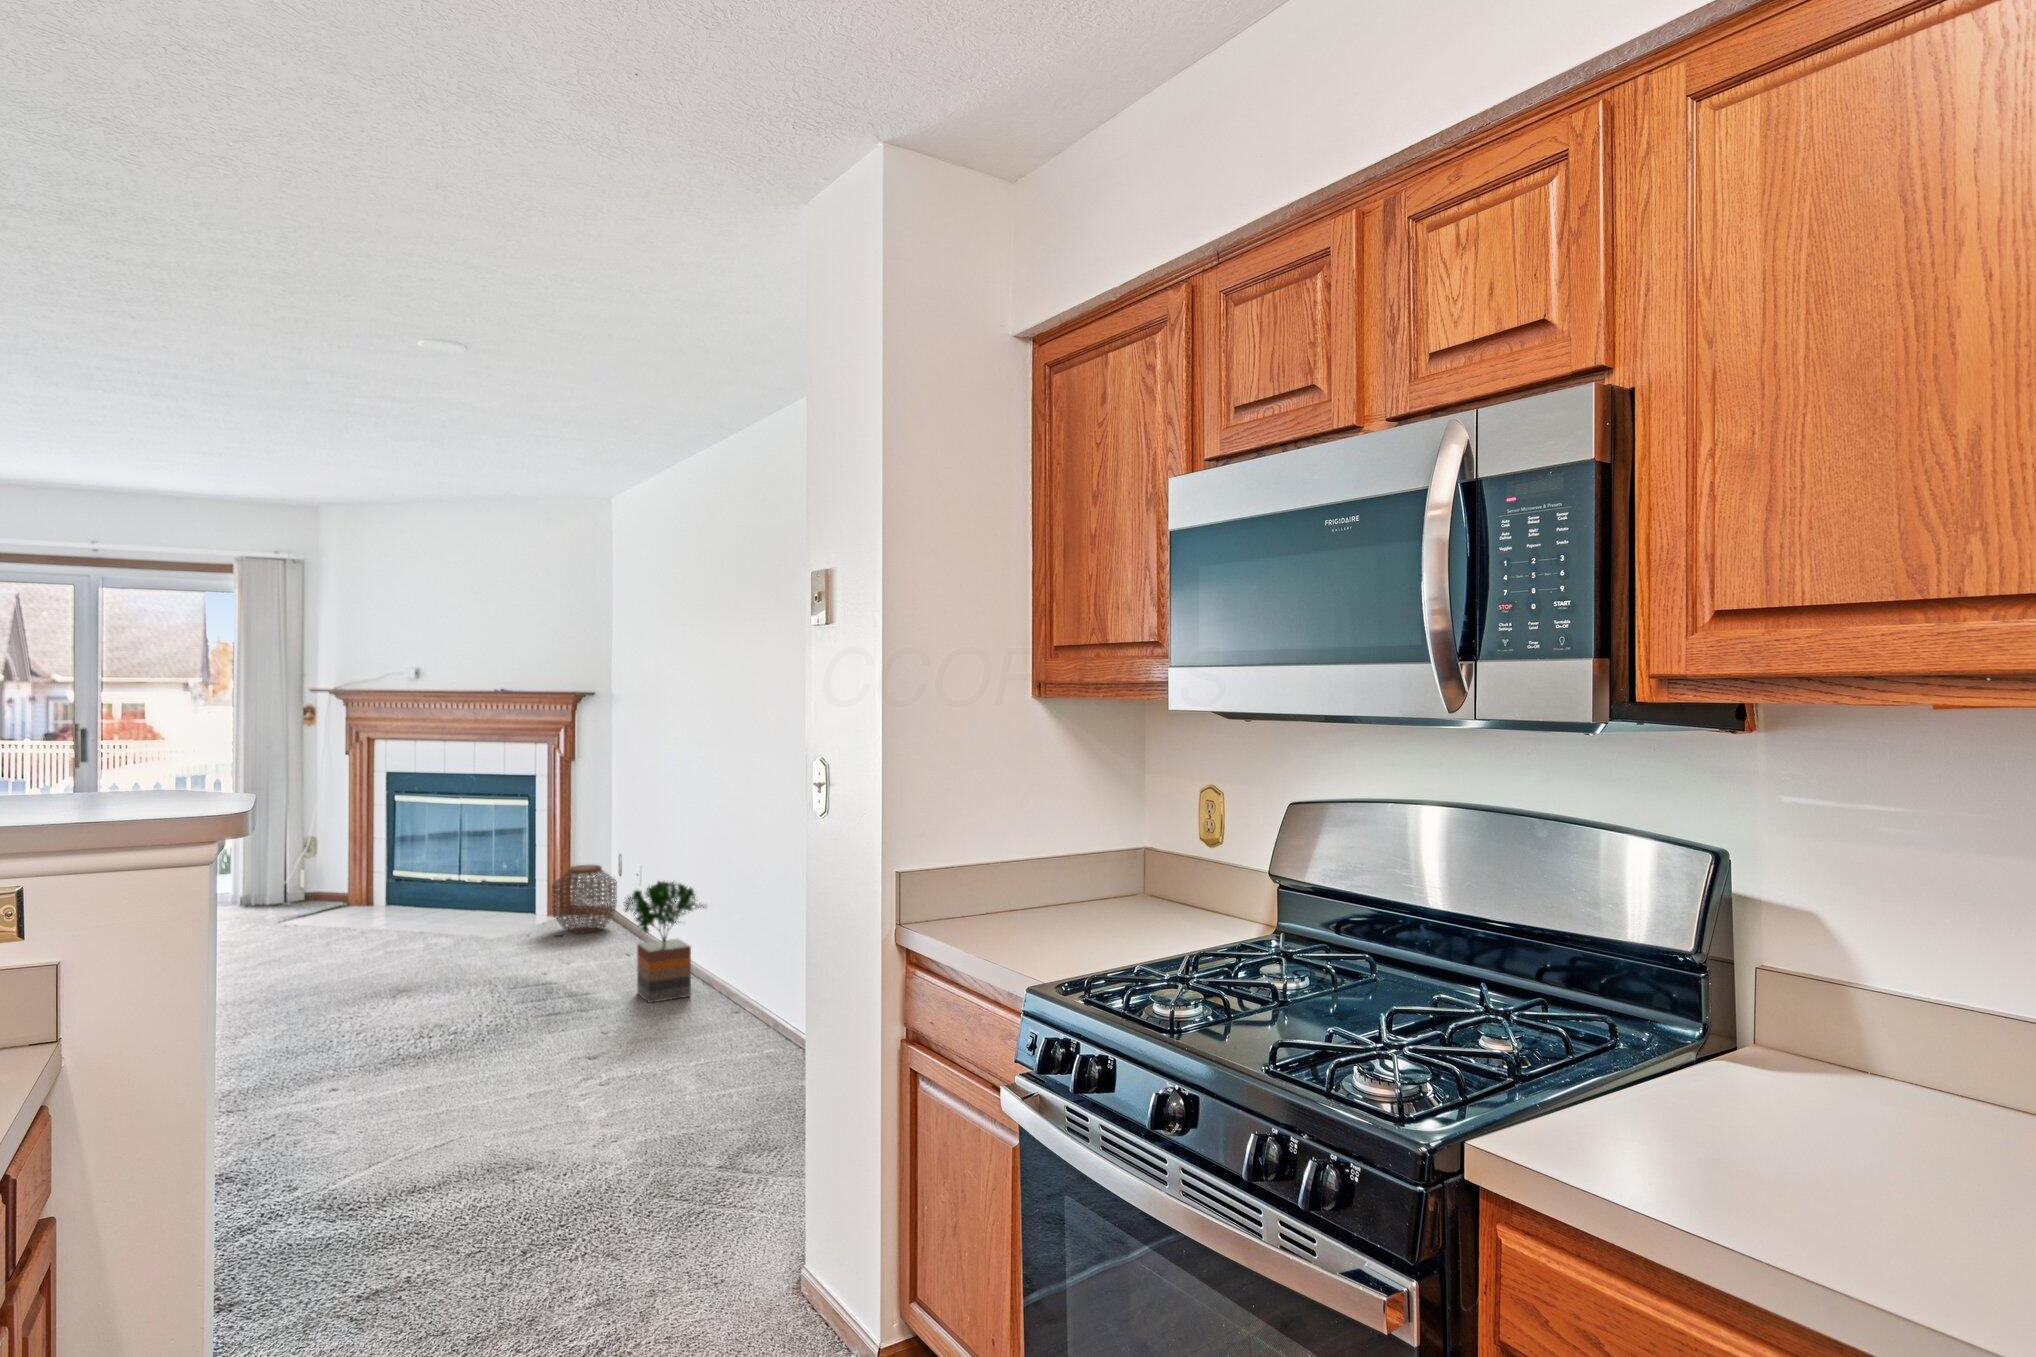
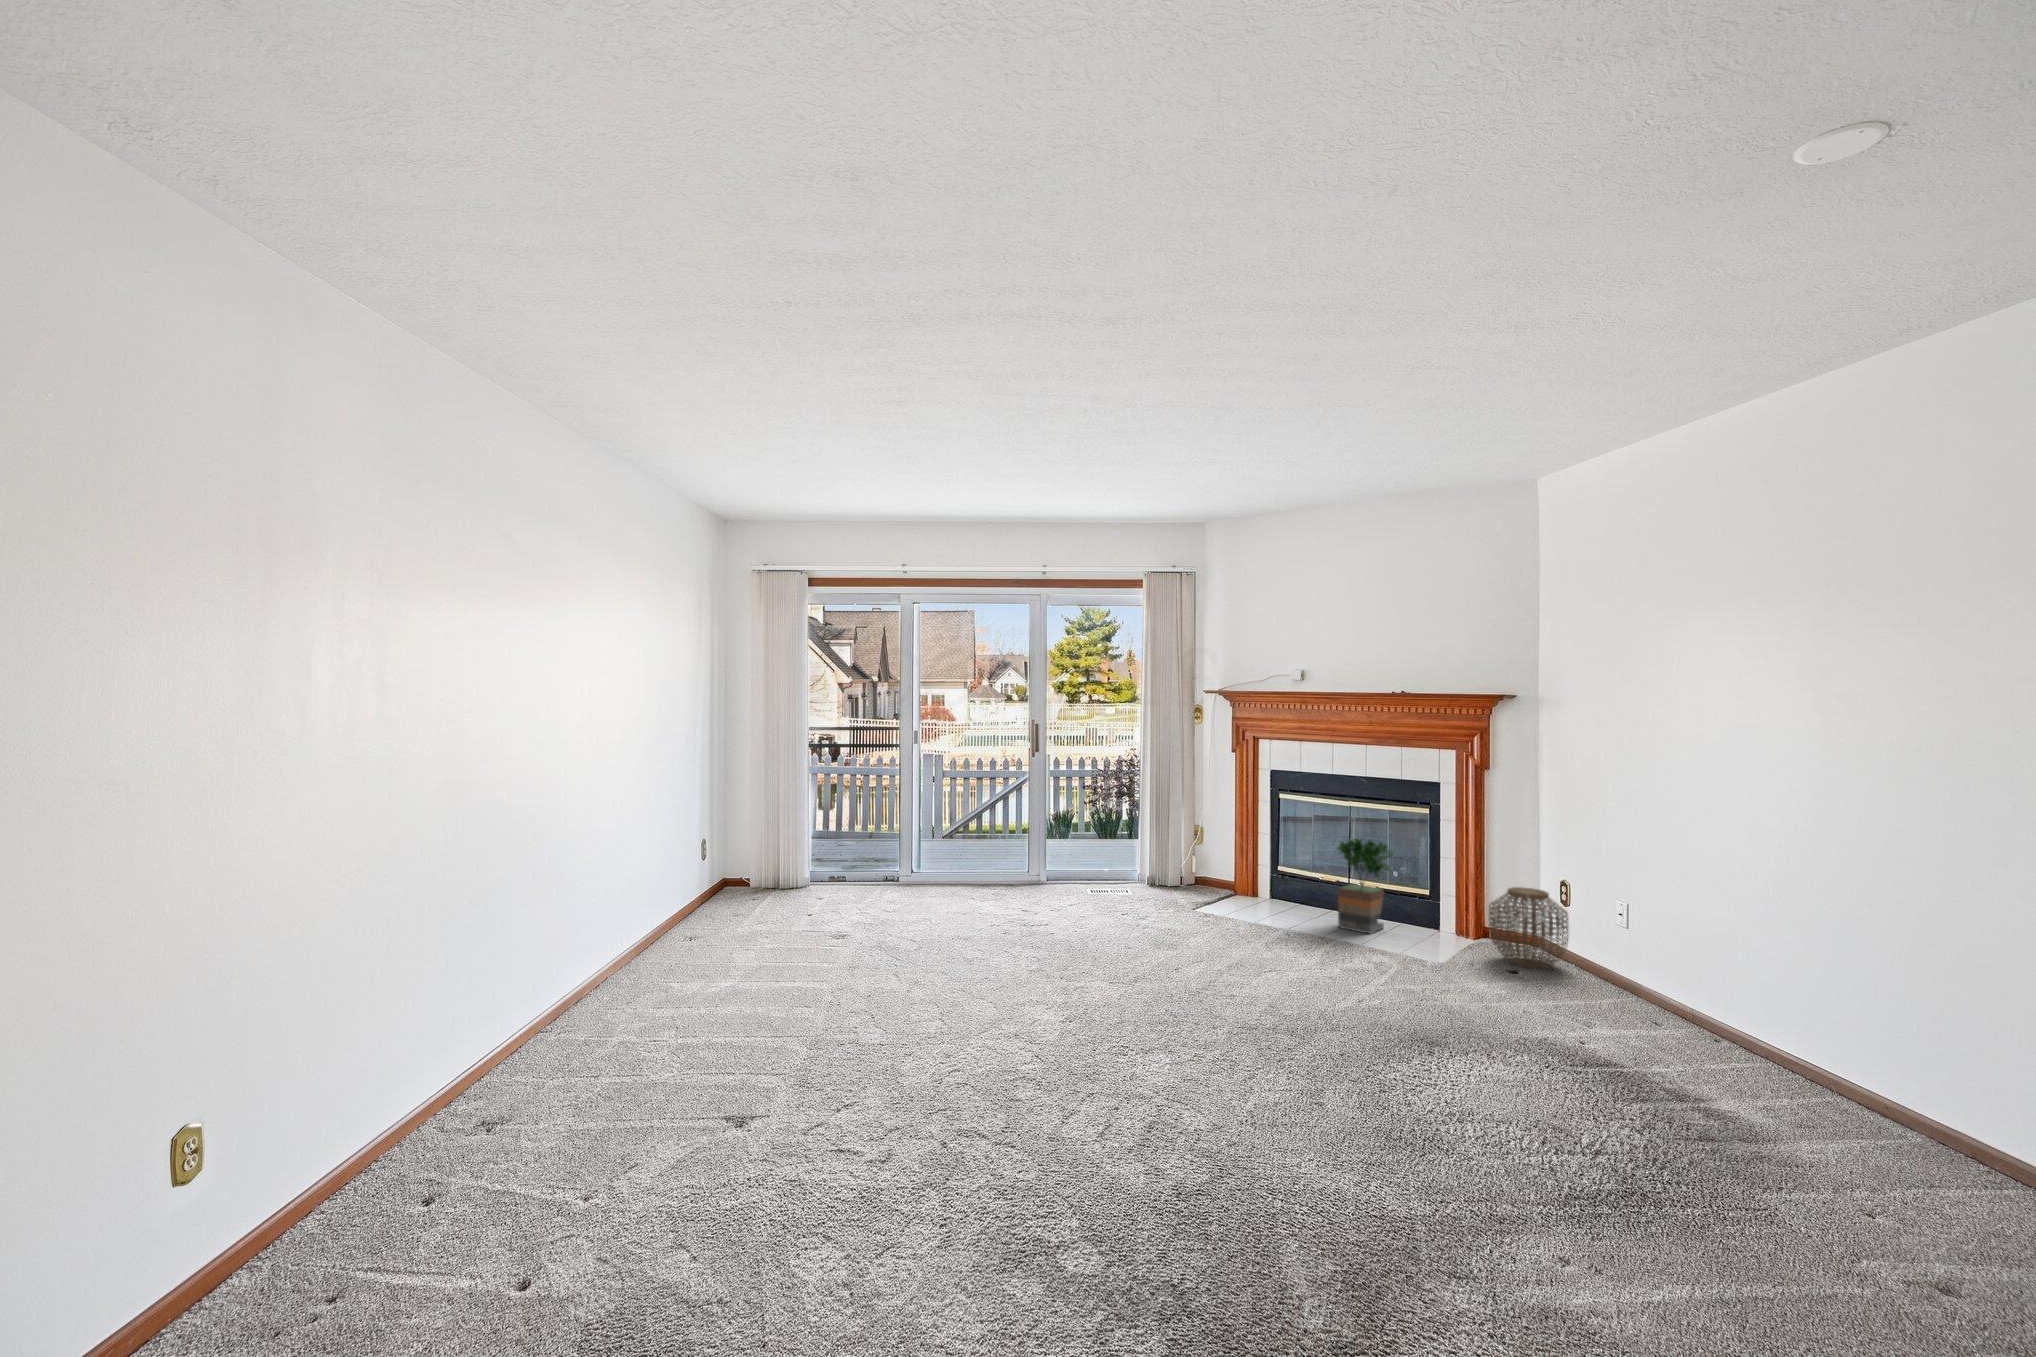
potted tree: present [623,881,706,1003] -> present [1337,839,1394,933]

